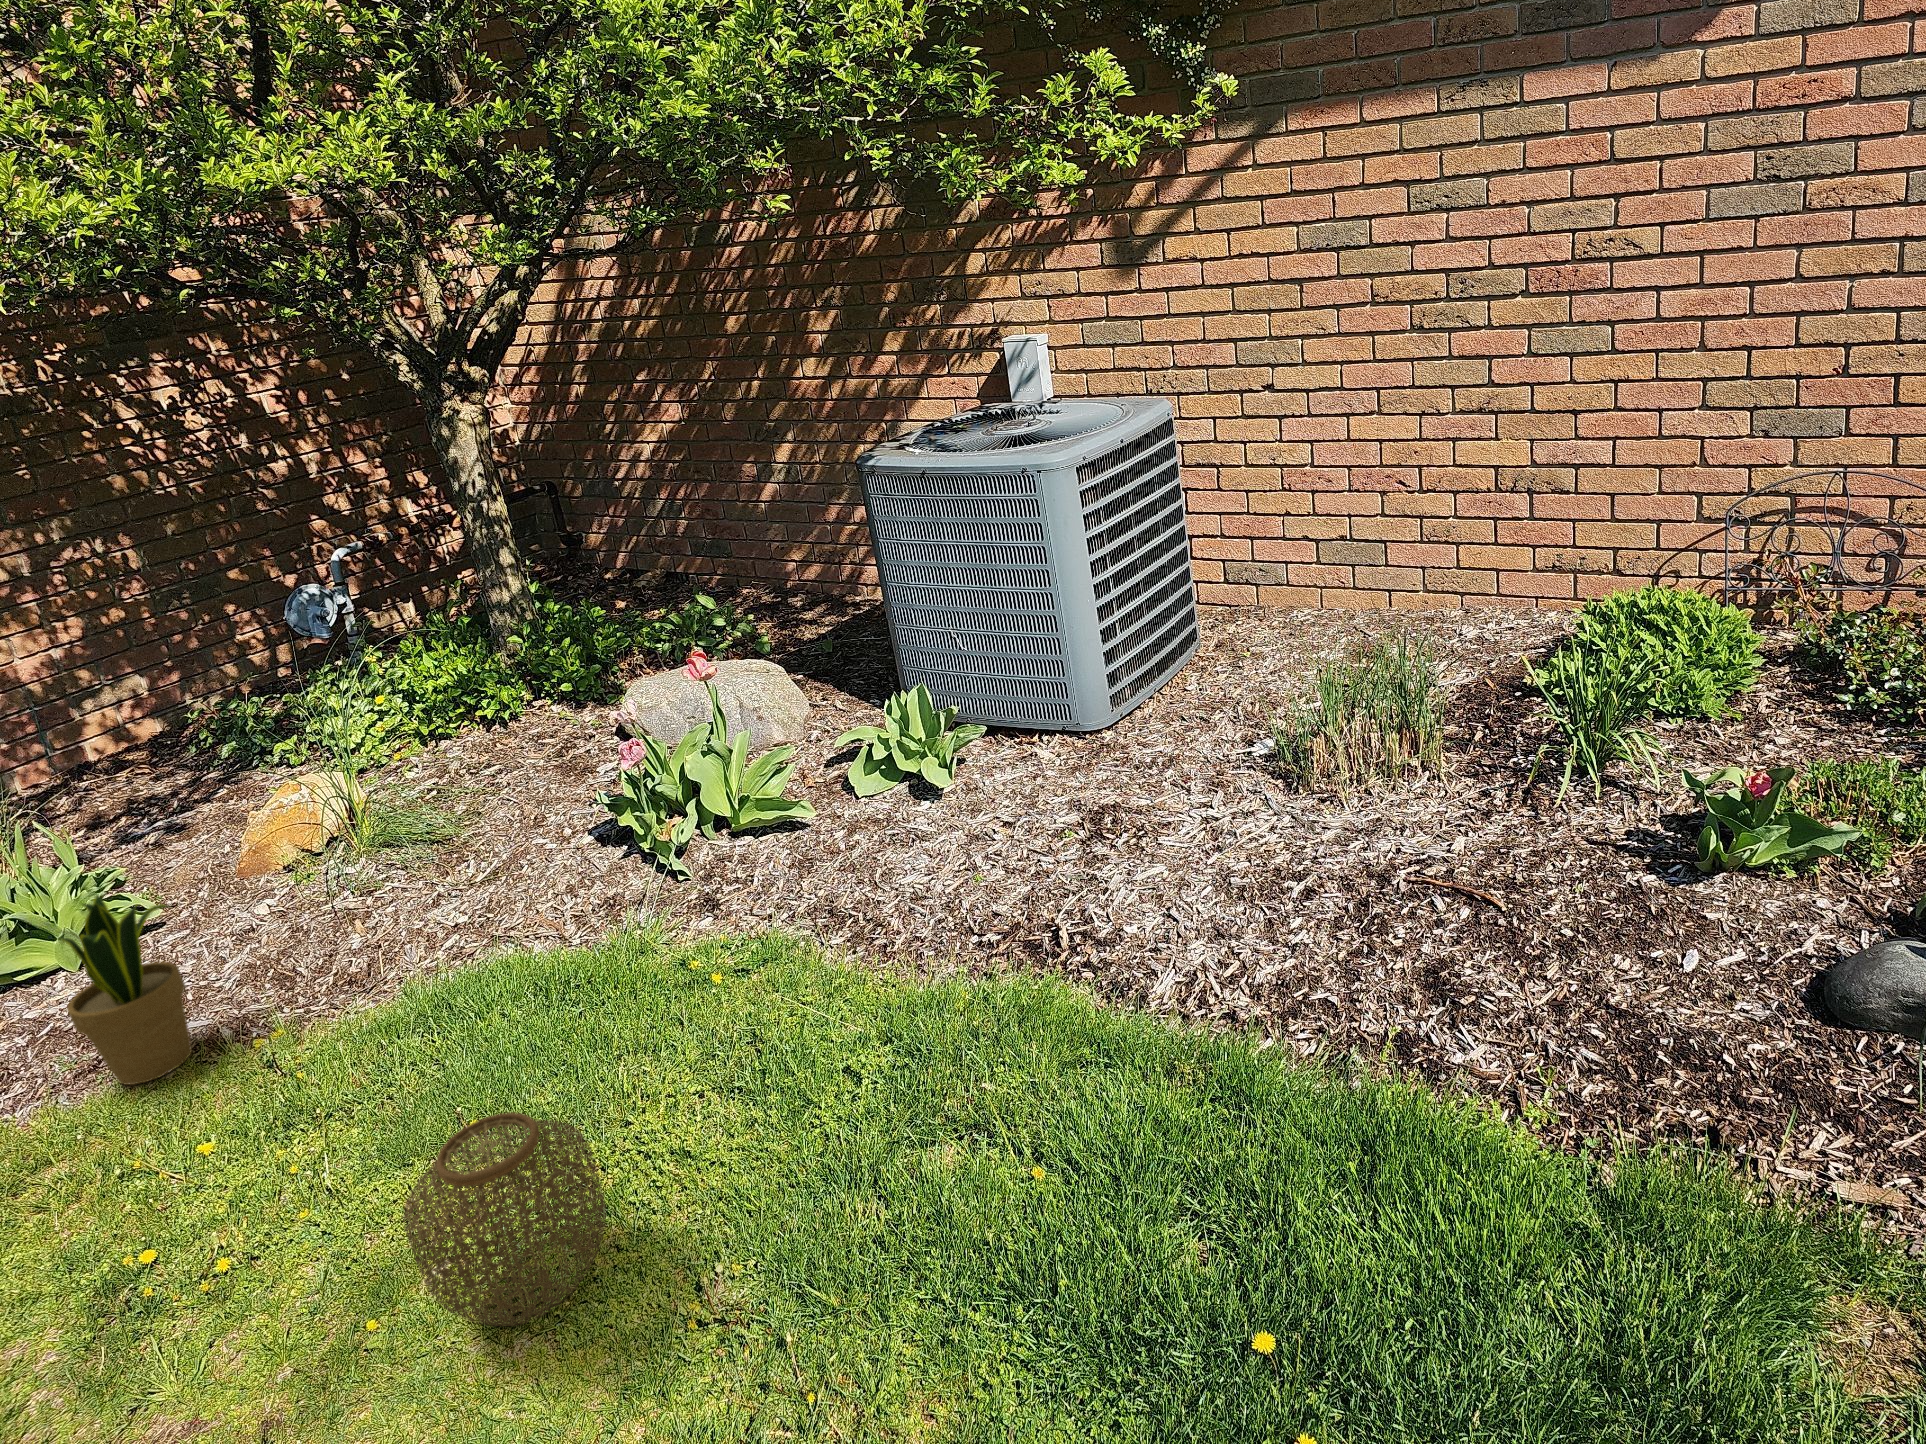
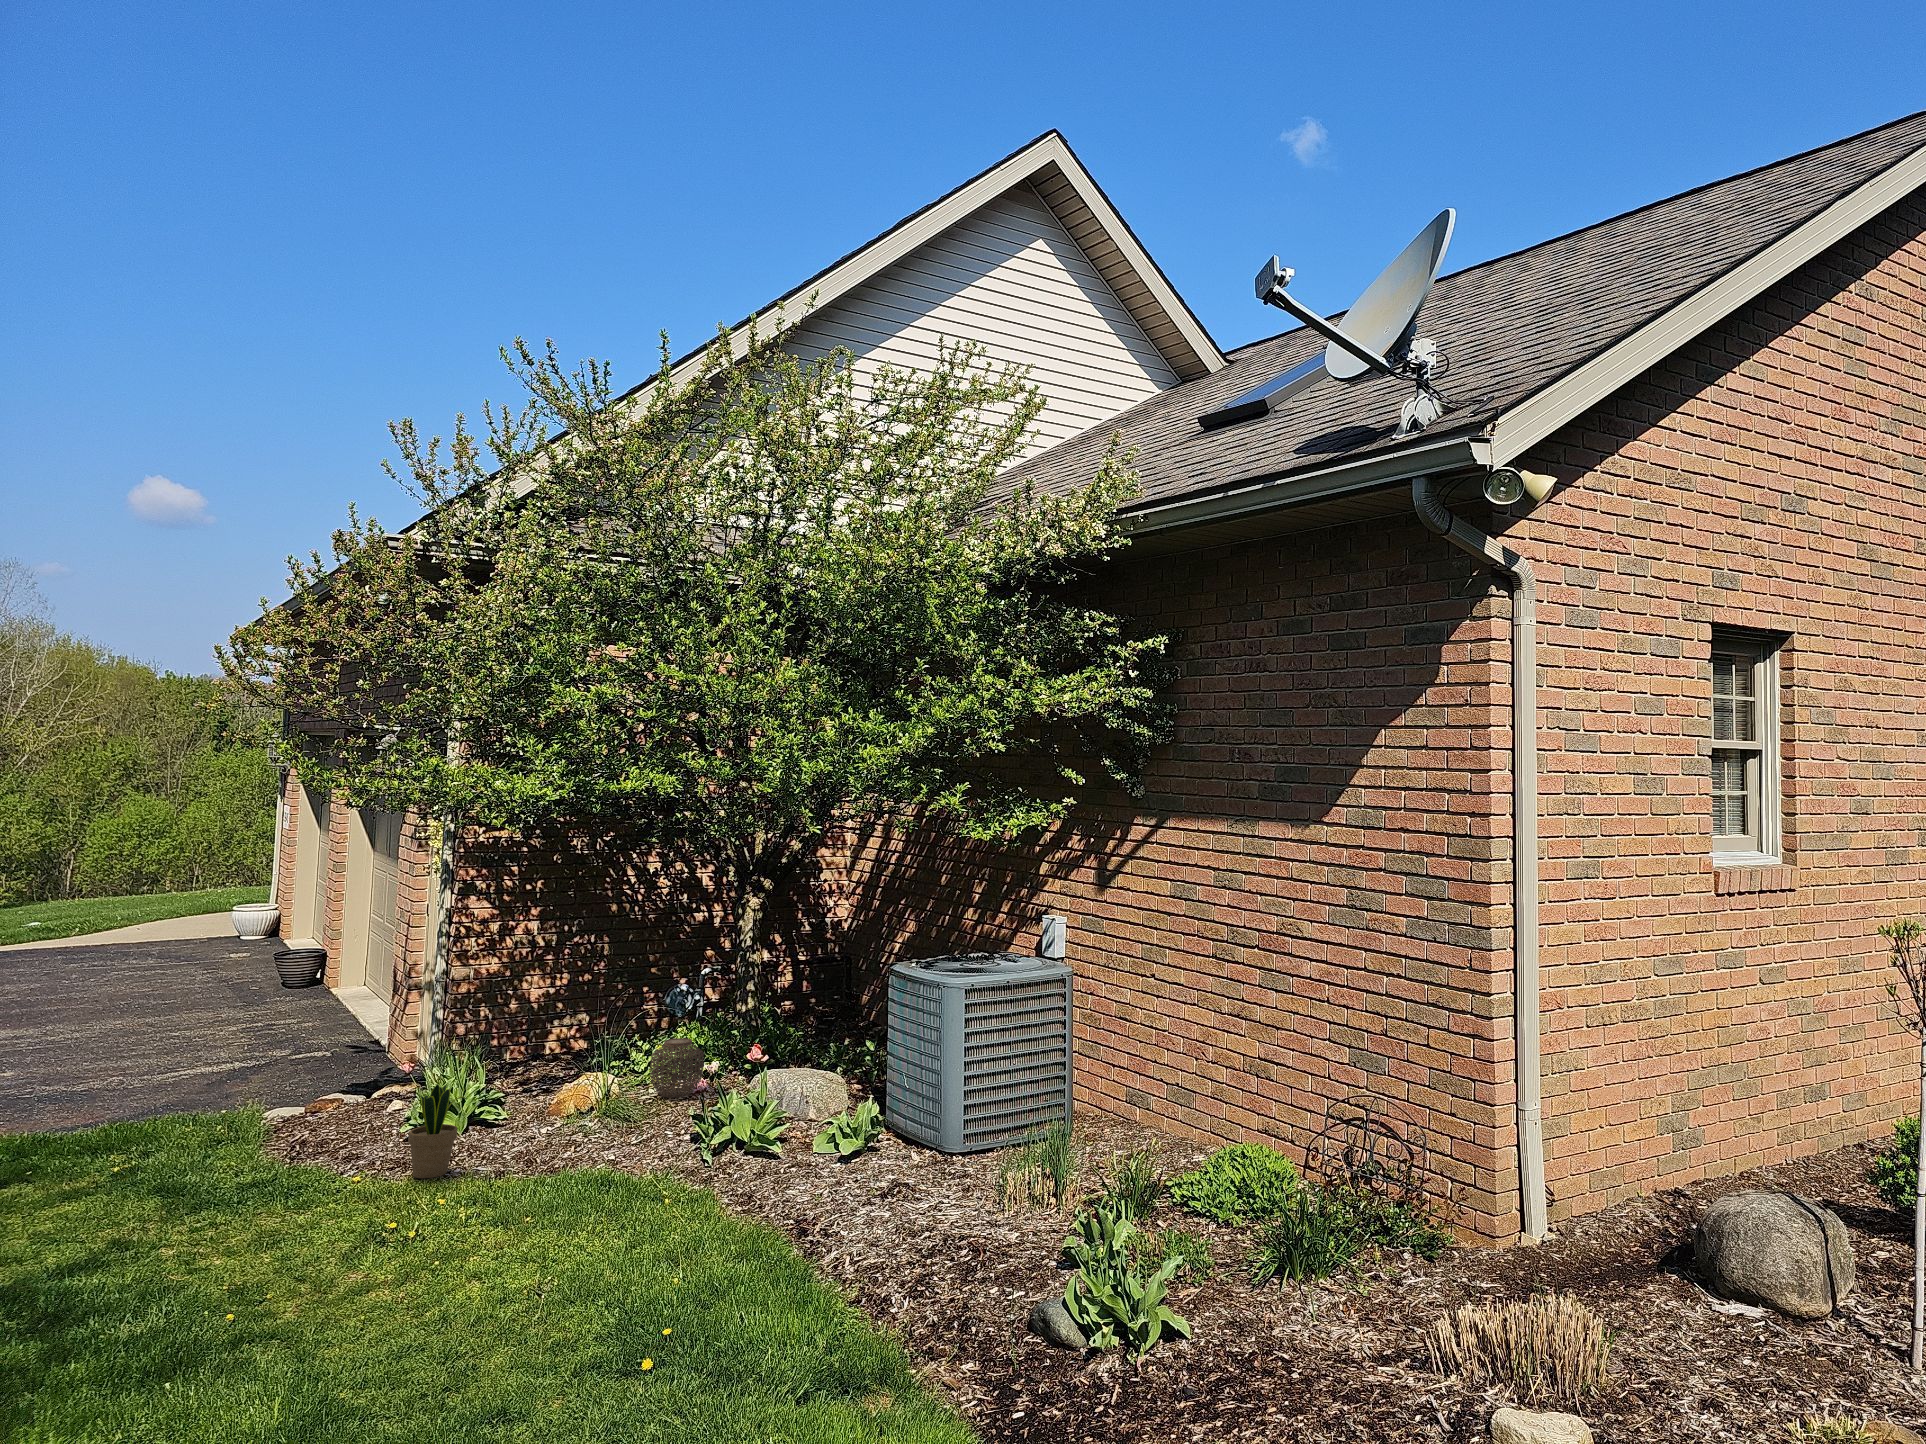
woven basket: present [403,1112,606,1326] -> present [650,1038,704,1098]

